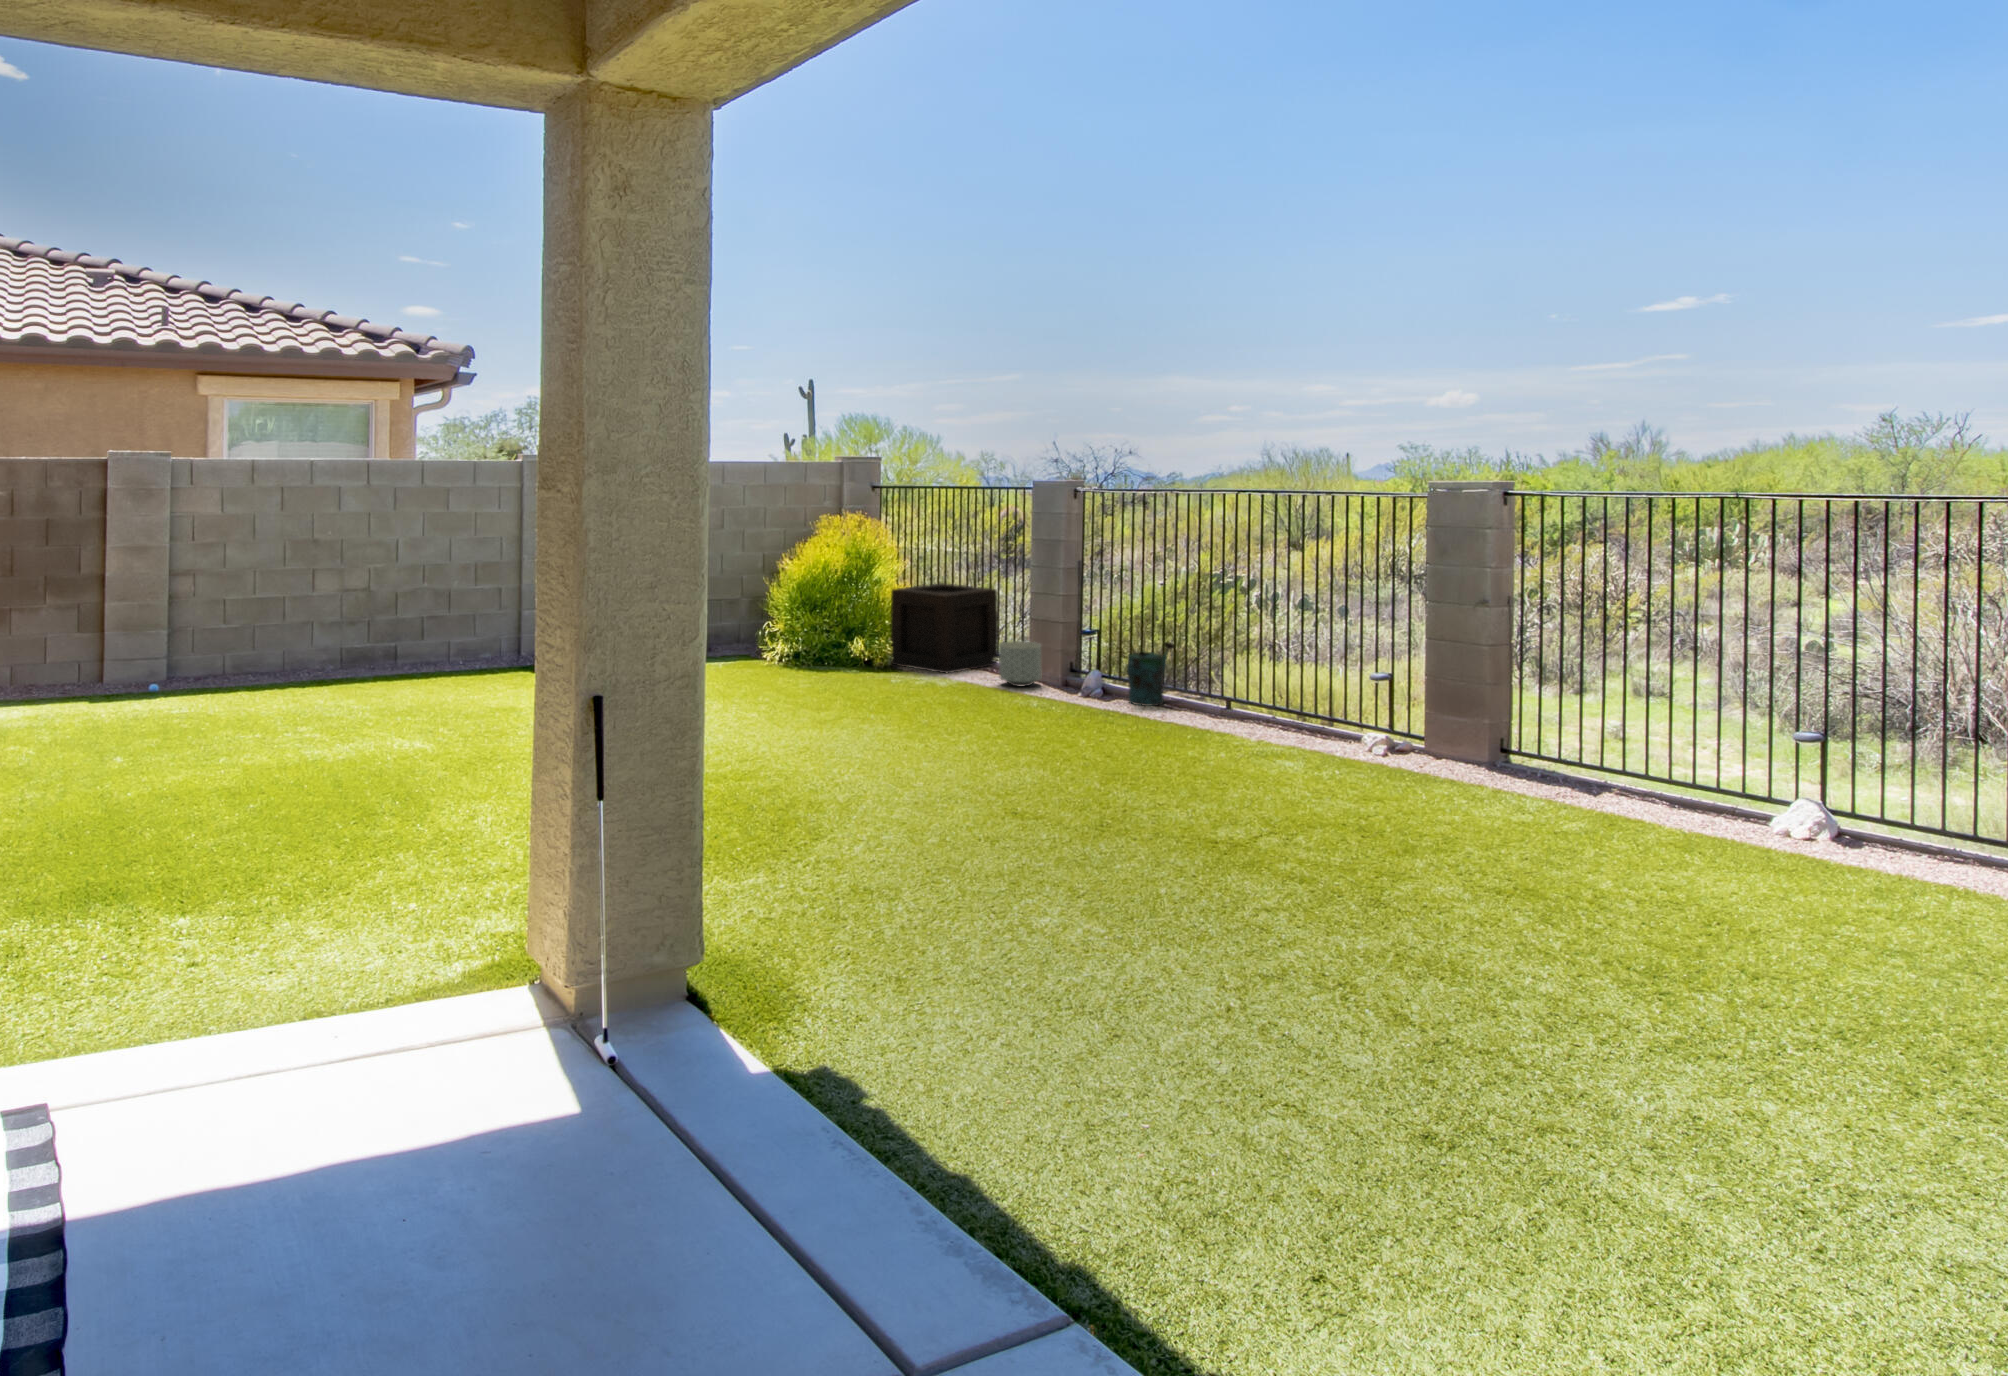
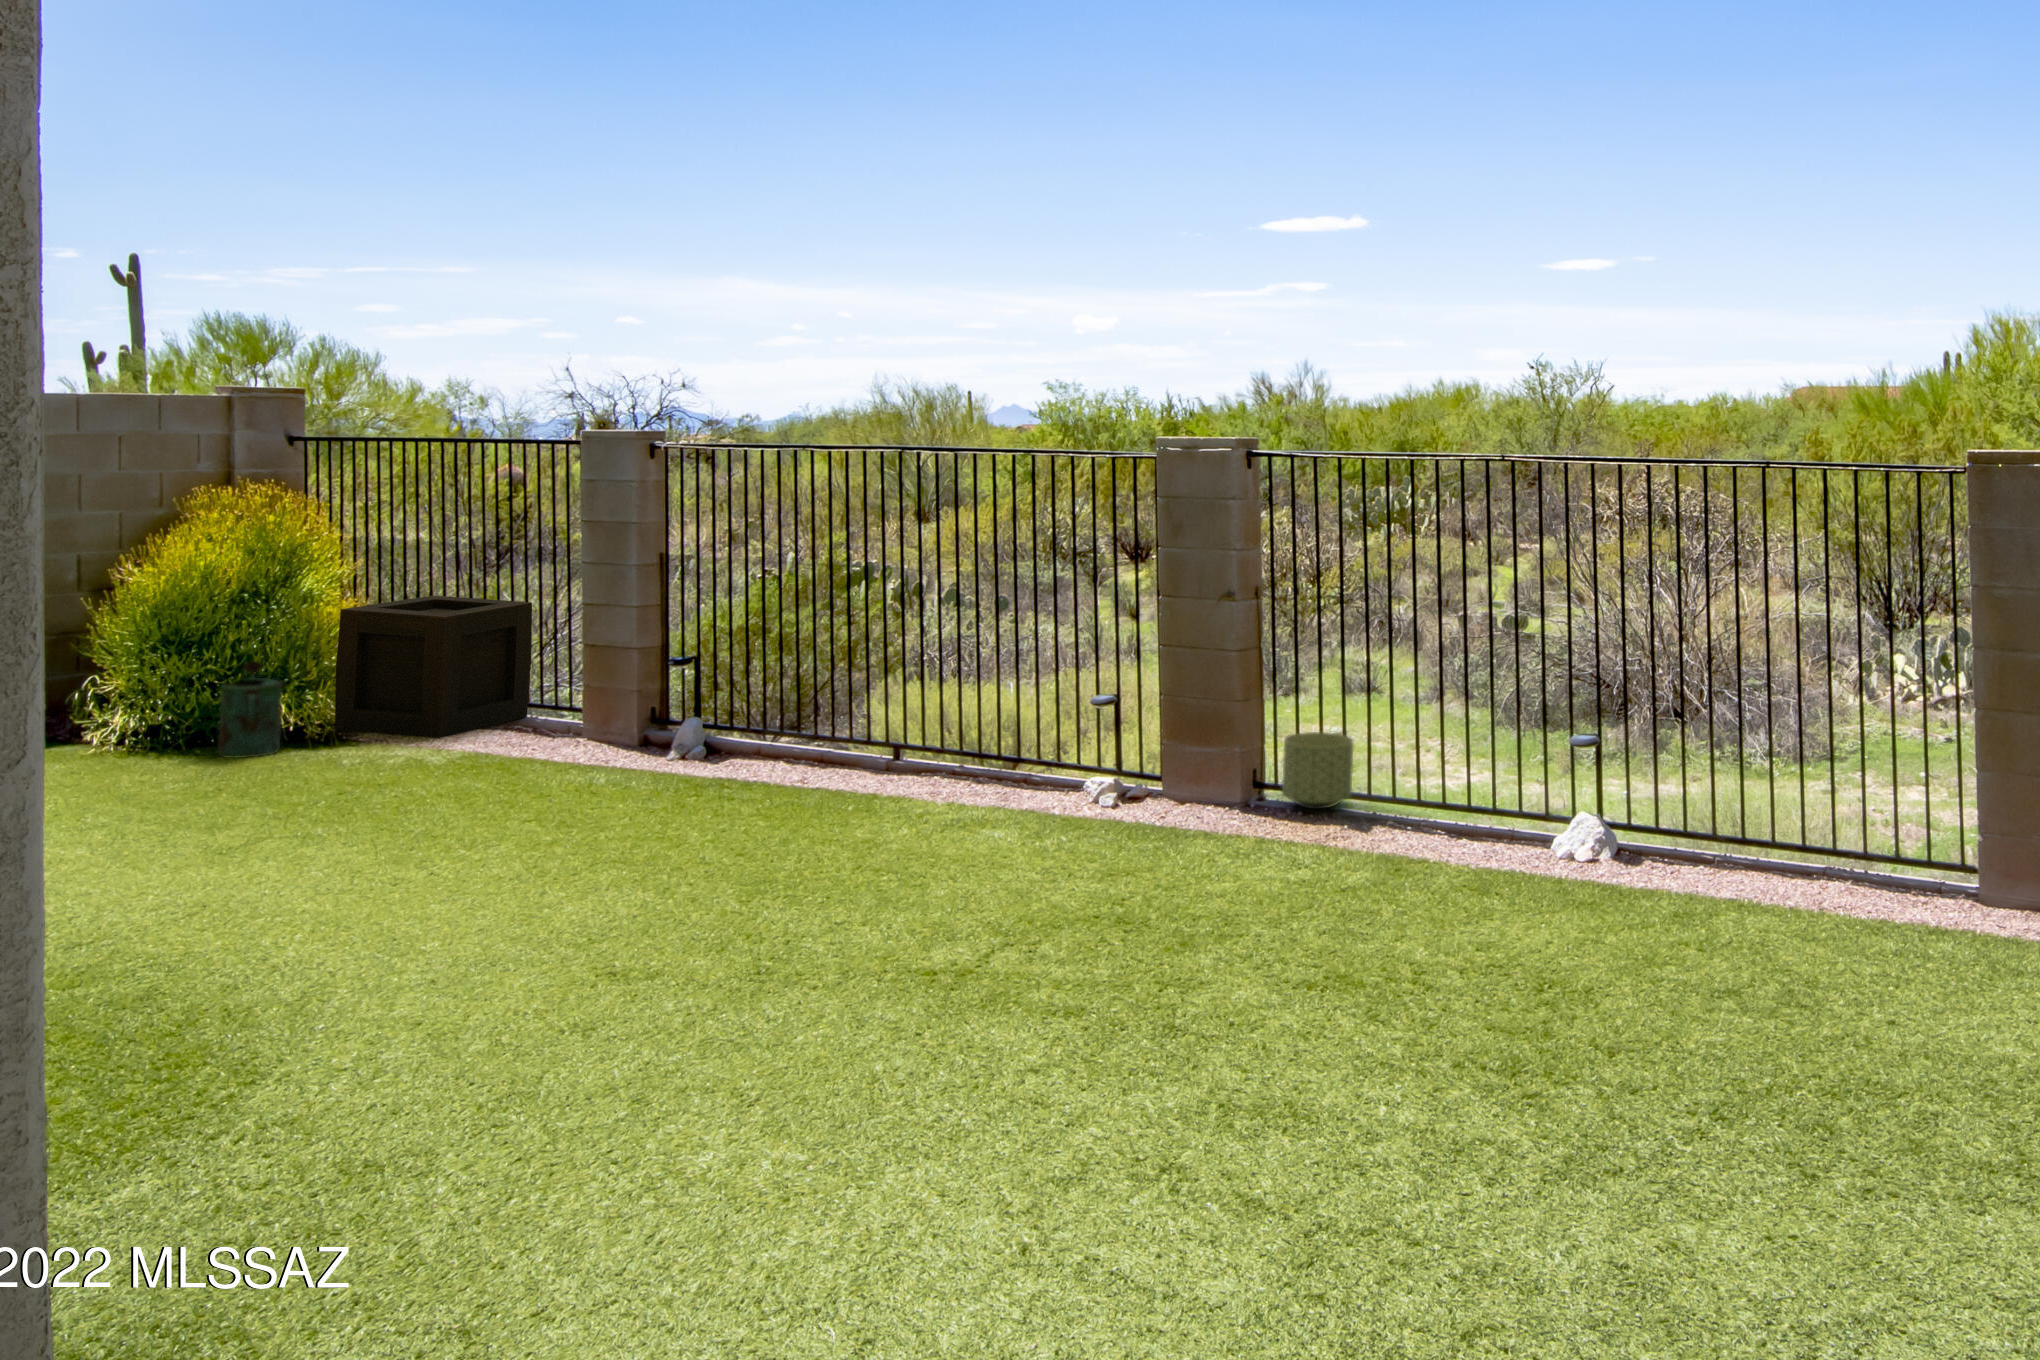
planter: present [999,641,1042,686] -> present [1282,732,1353,809]
watering can: present [1127,642,1175,706] -> present [218,662,283,758]

